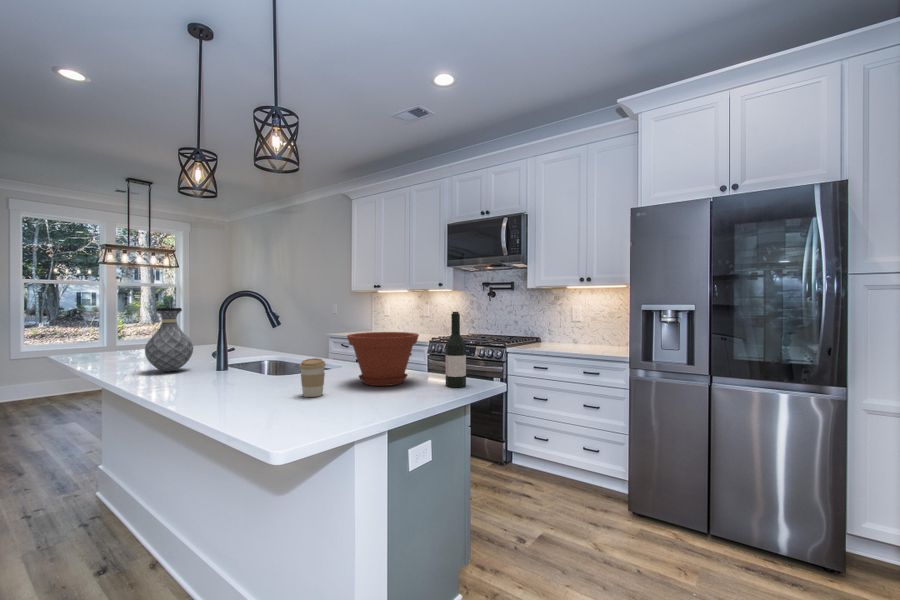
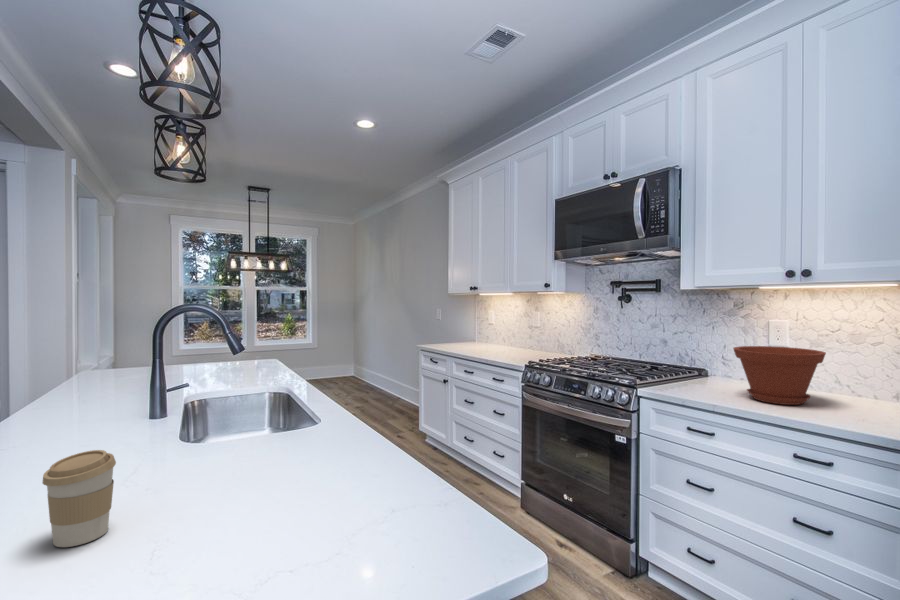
vase: present [145,308,193,371] -> none [47,323,124,414]
wine bottle: present [445,312,466,387] -> none [392,353,443,554]
plant pot: present [347,332,419,386] -> present [733,346,826,405]

